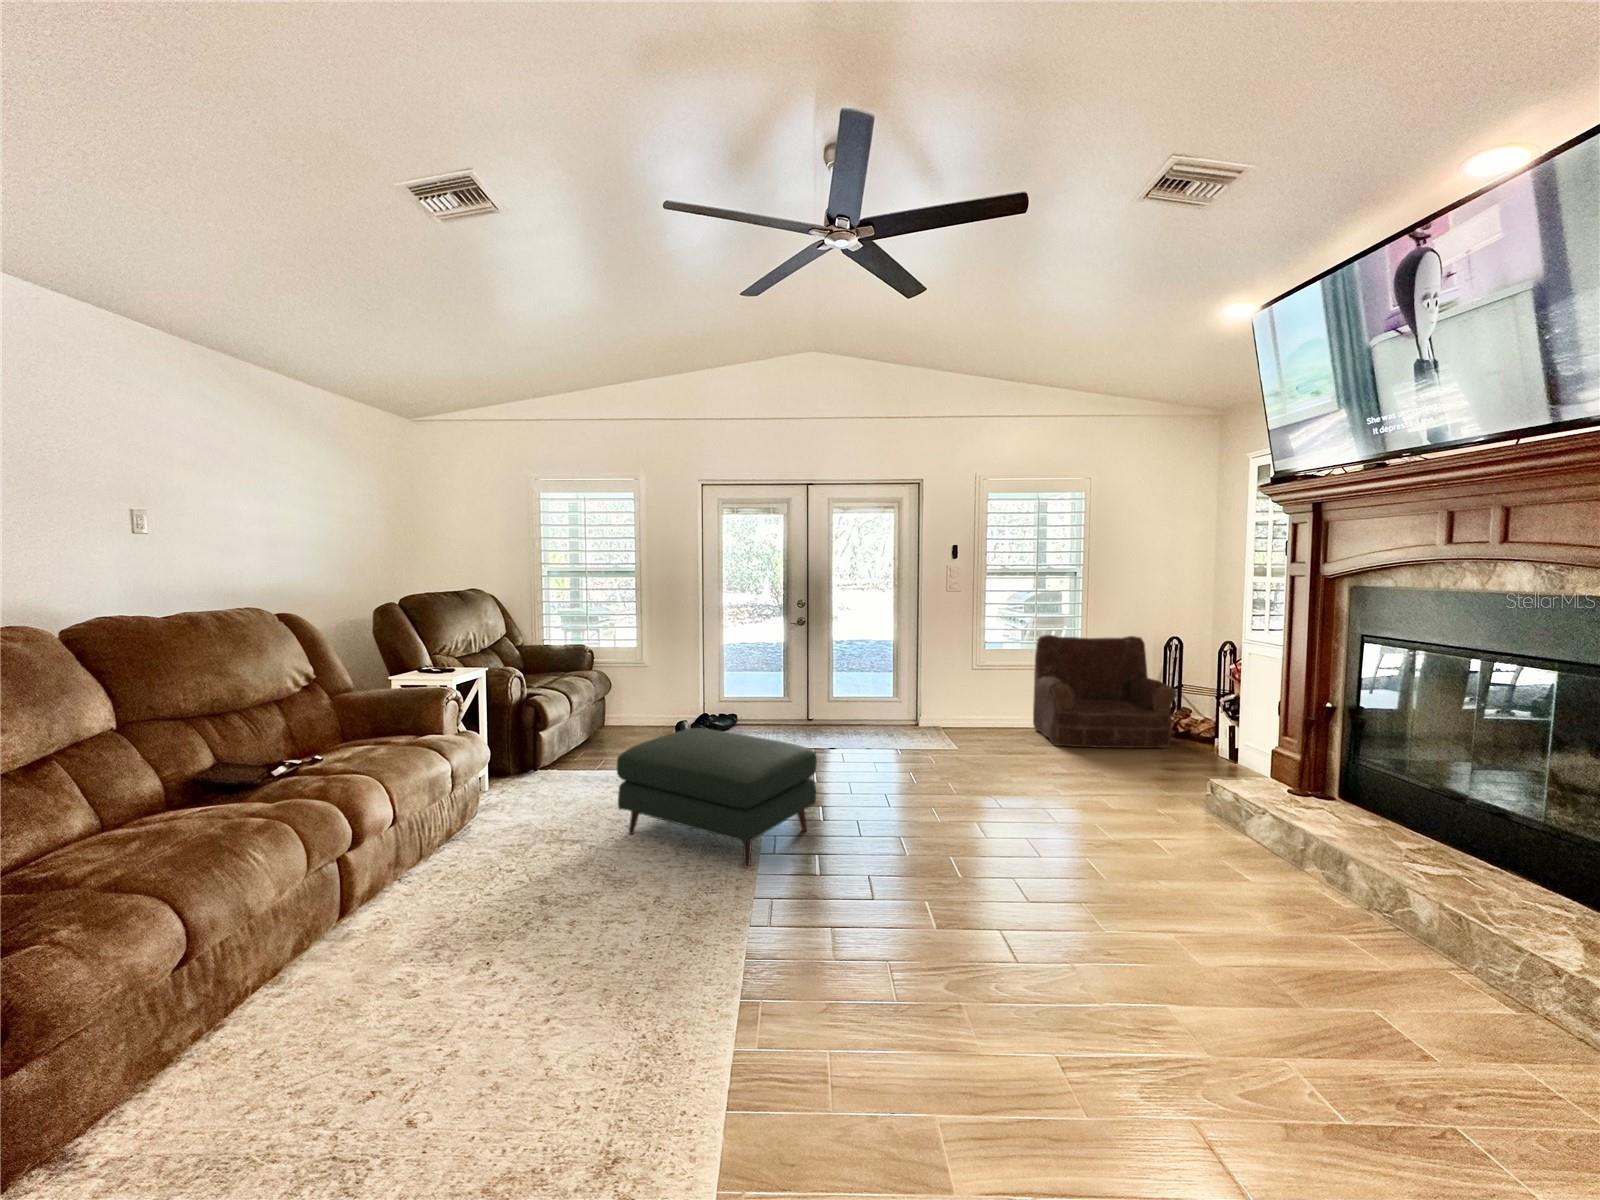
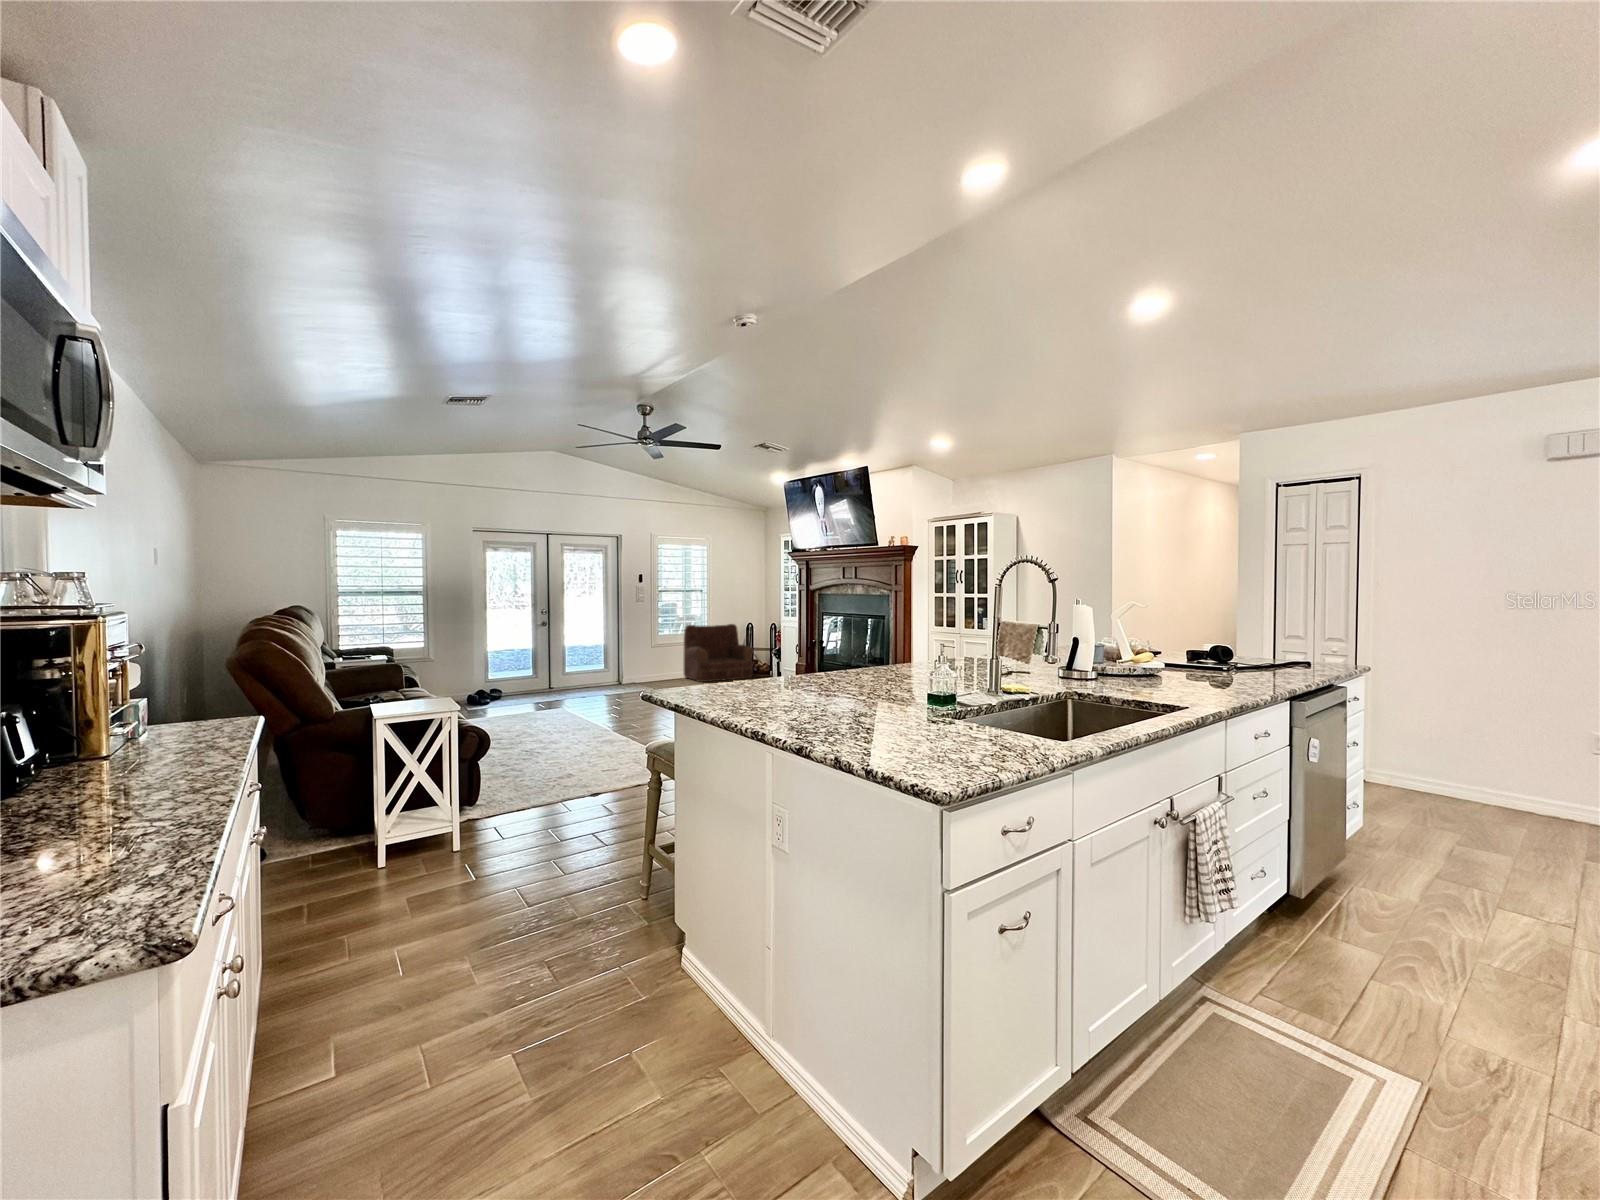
ottoman: present [617,728,817,867] -> none [514,672,615,726]

